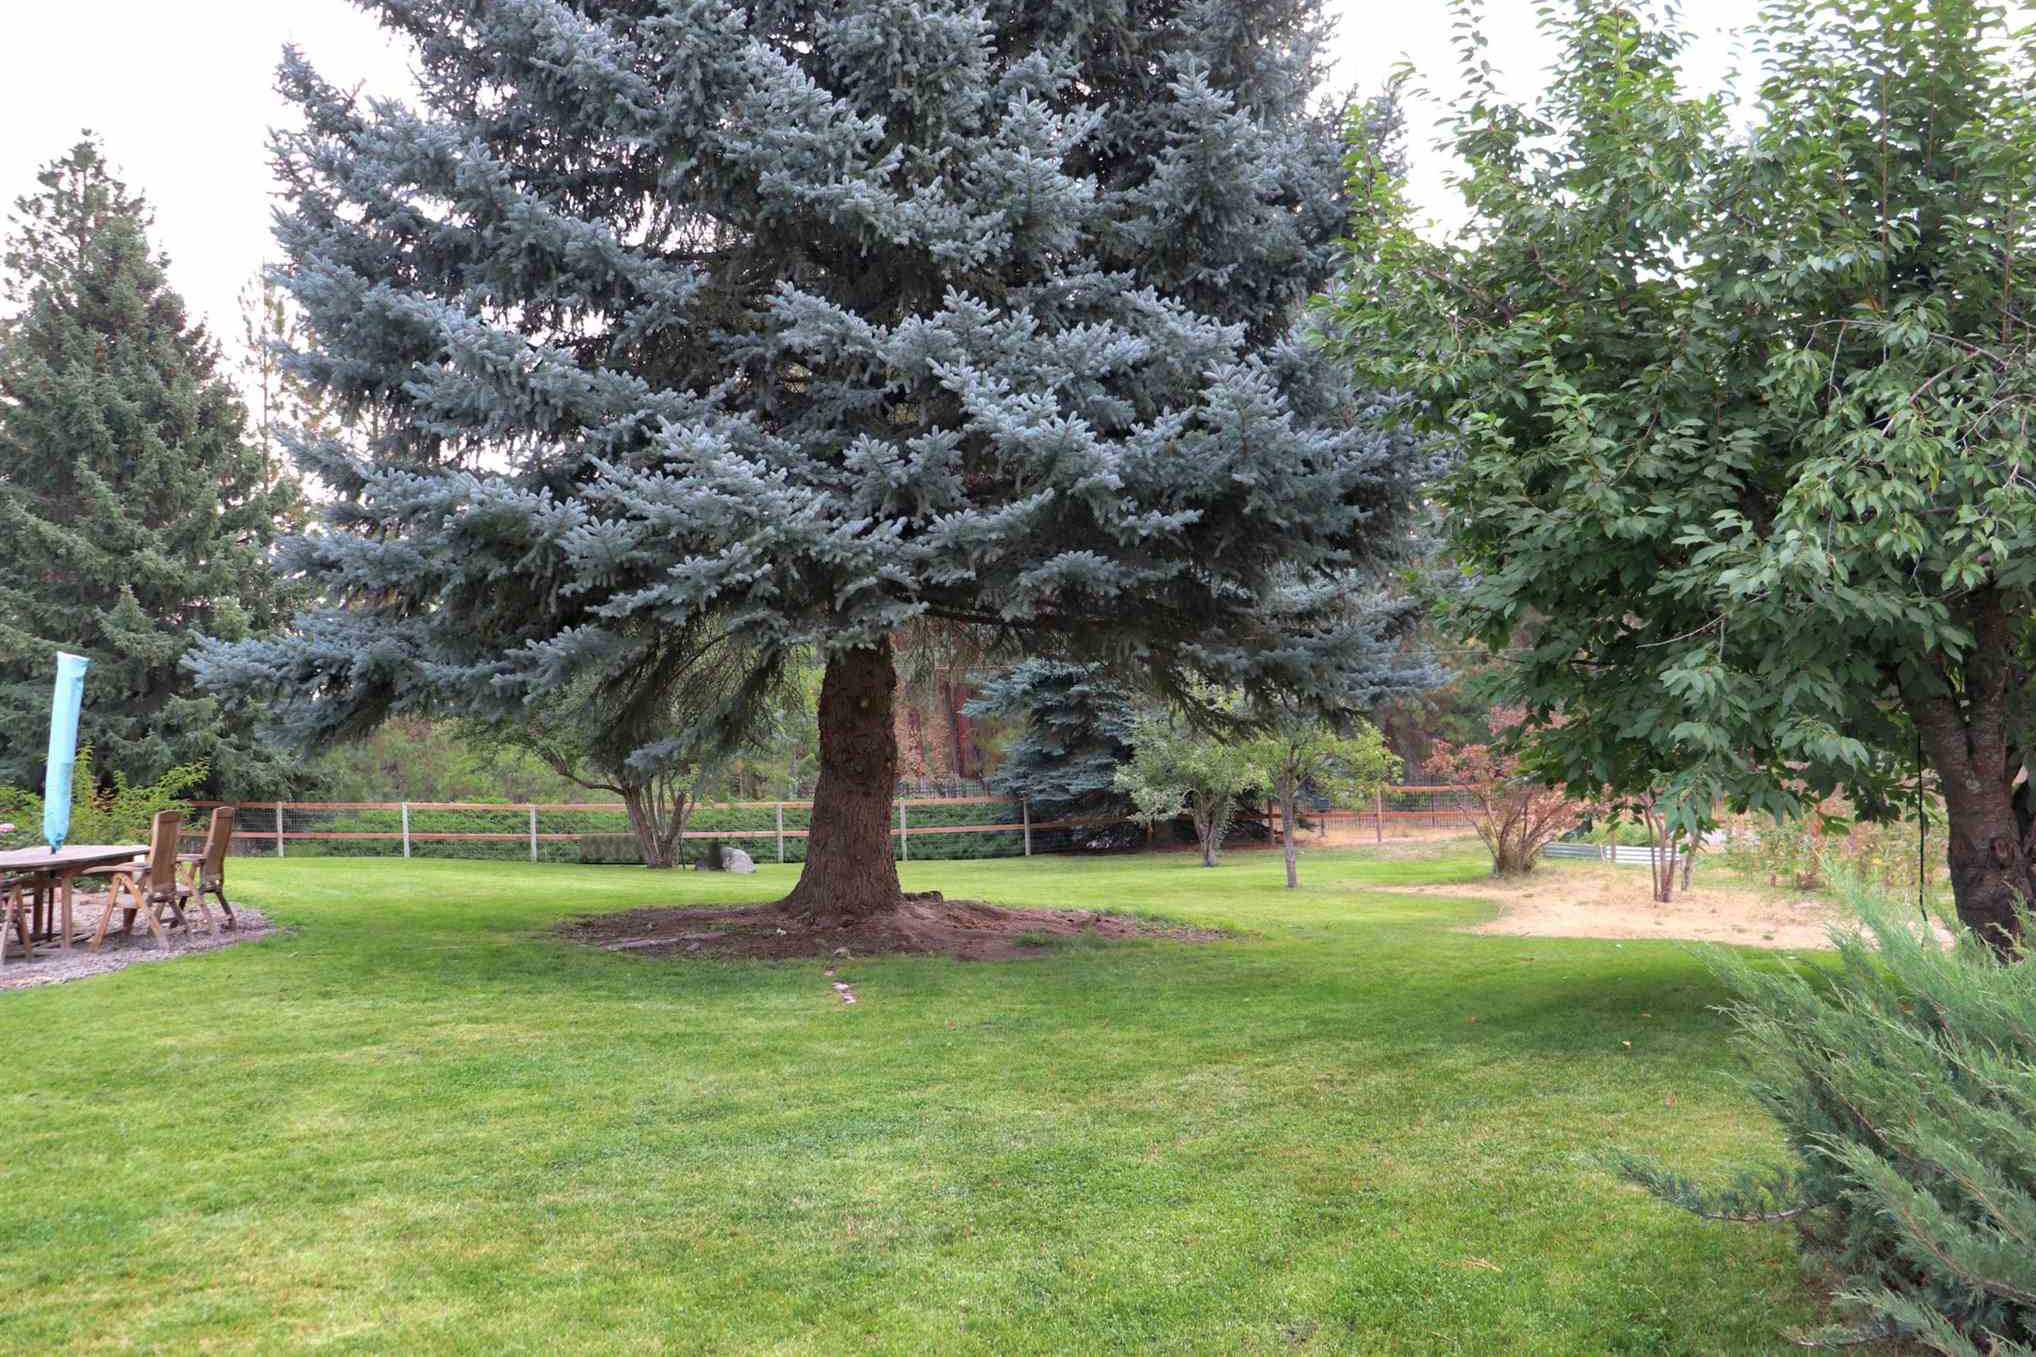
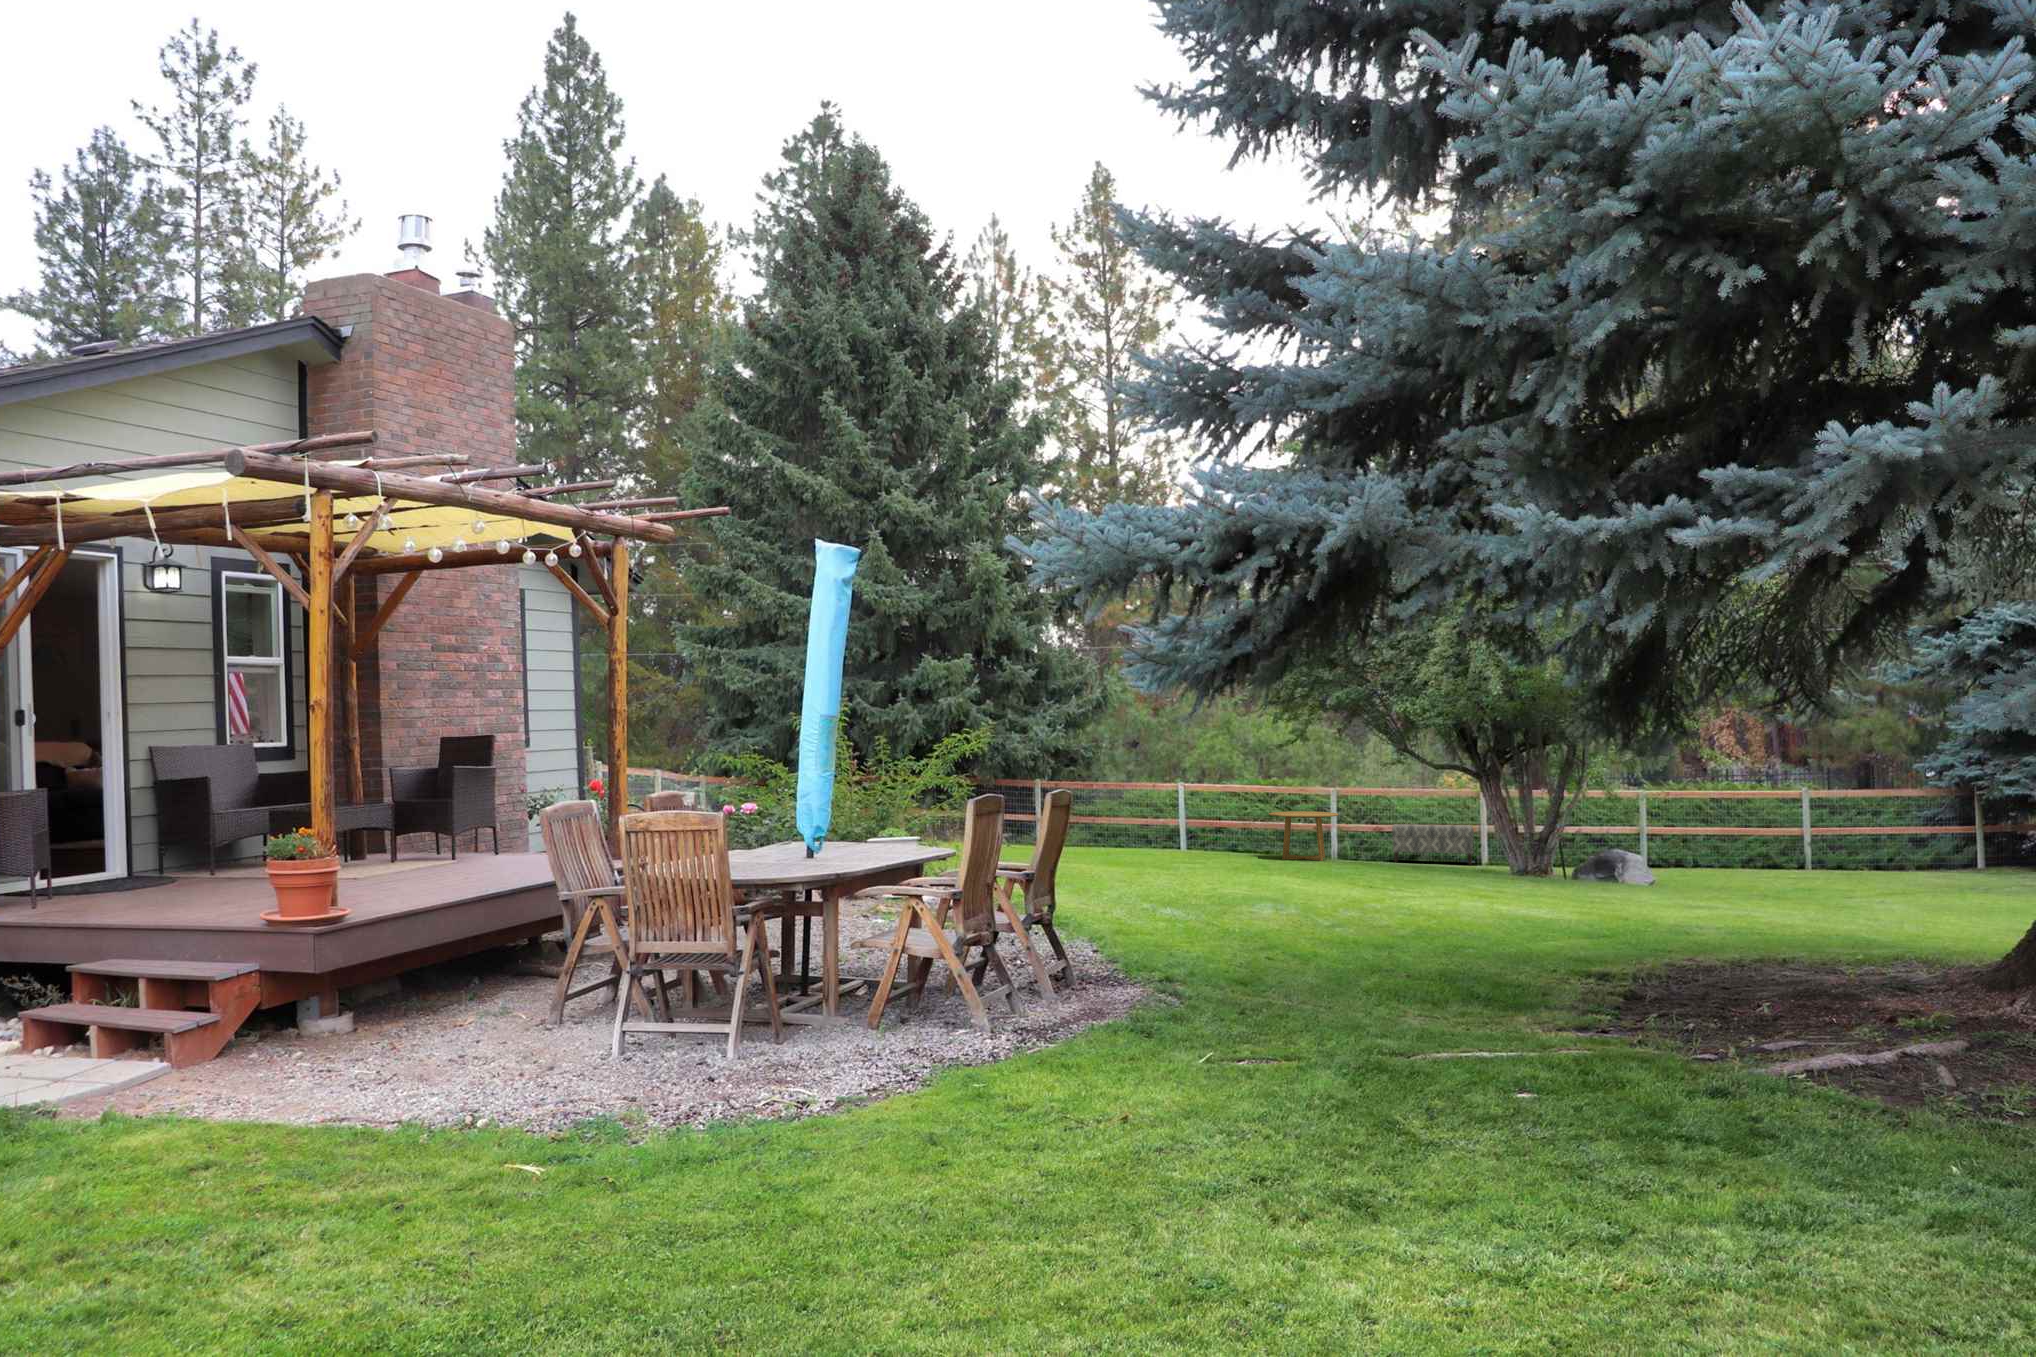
round table: none [479,826,537,865] -> present [1269,811,1338,861]
watering can: present [693,838,726,869] -> none [1552,834,1605,876]

